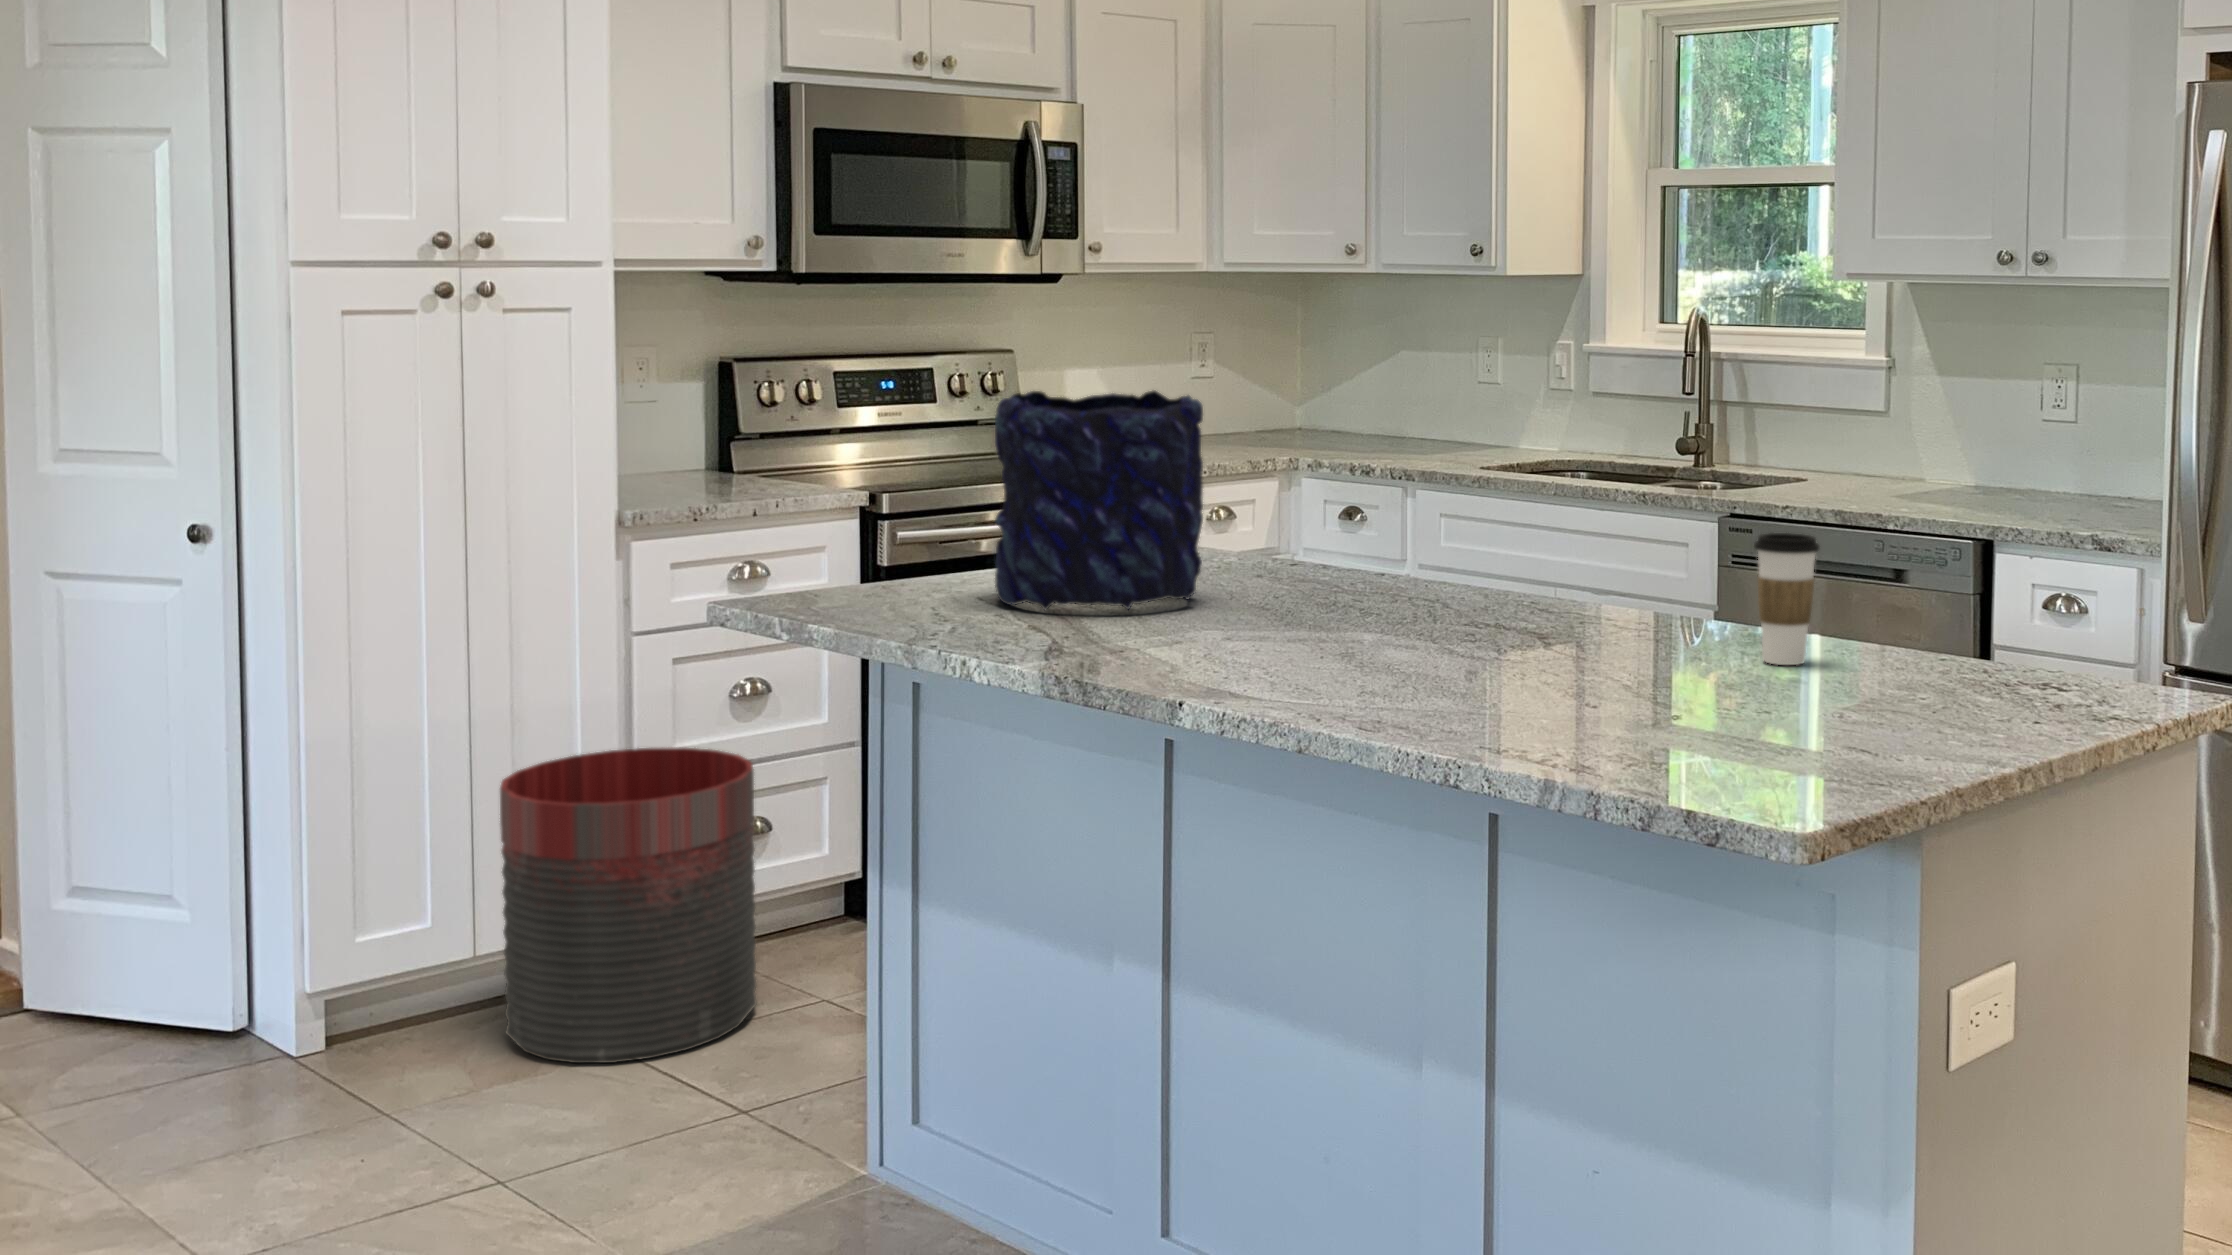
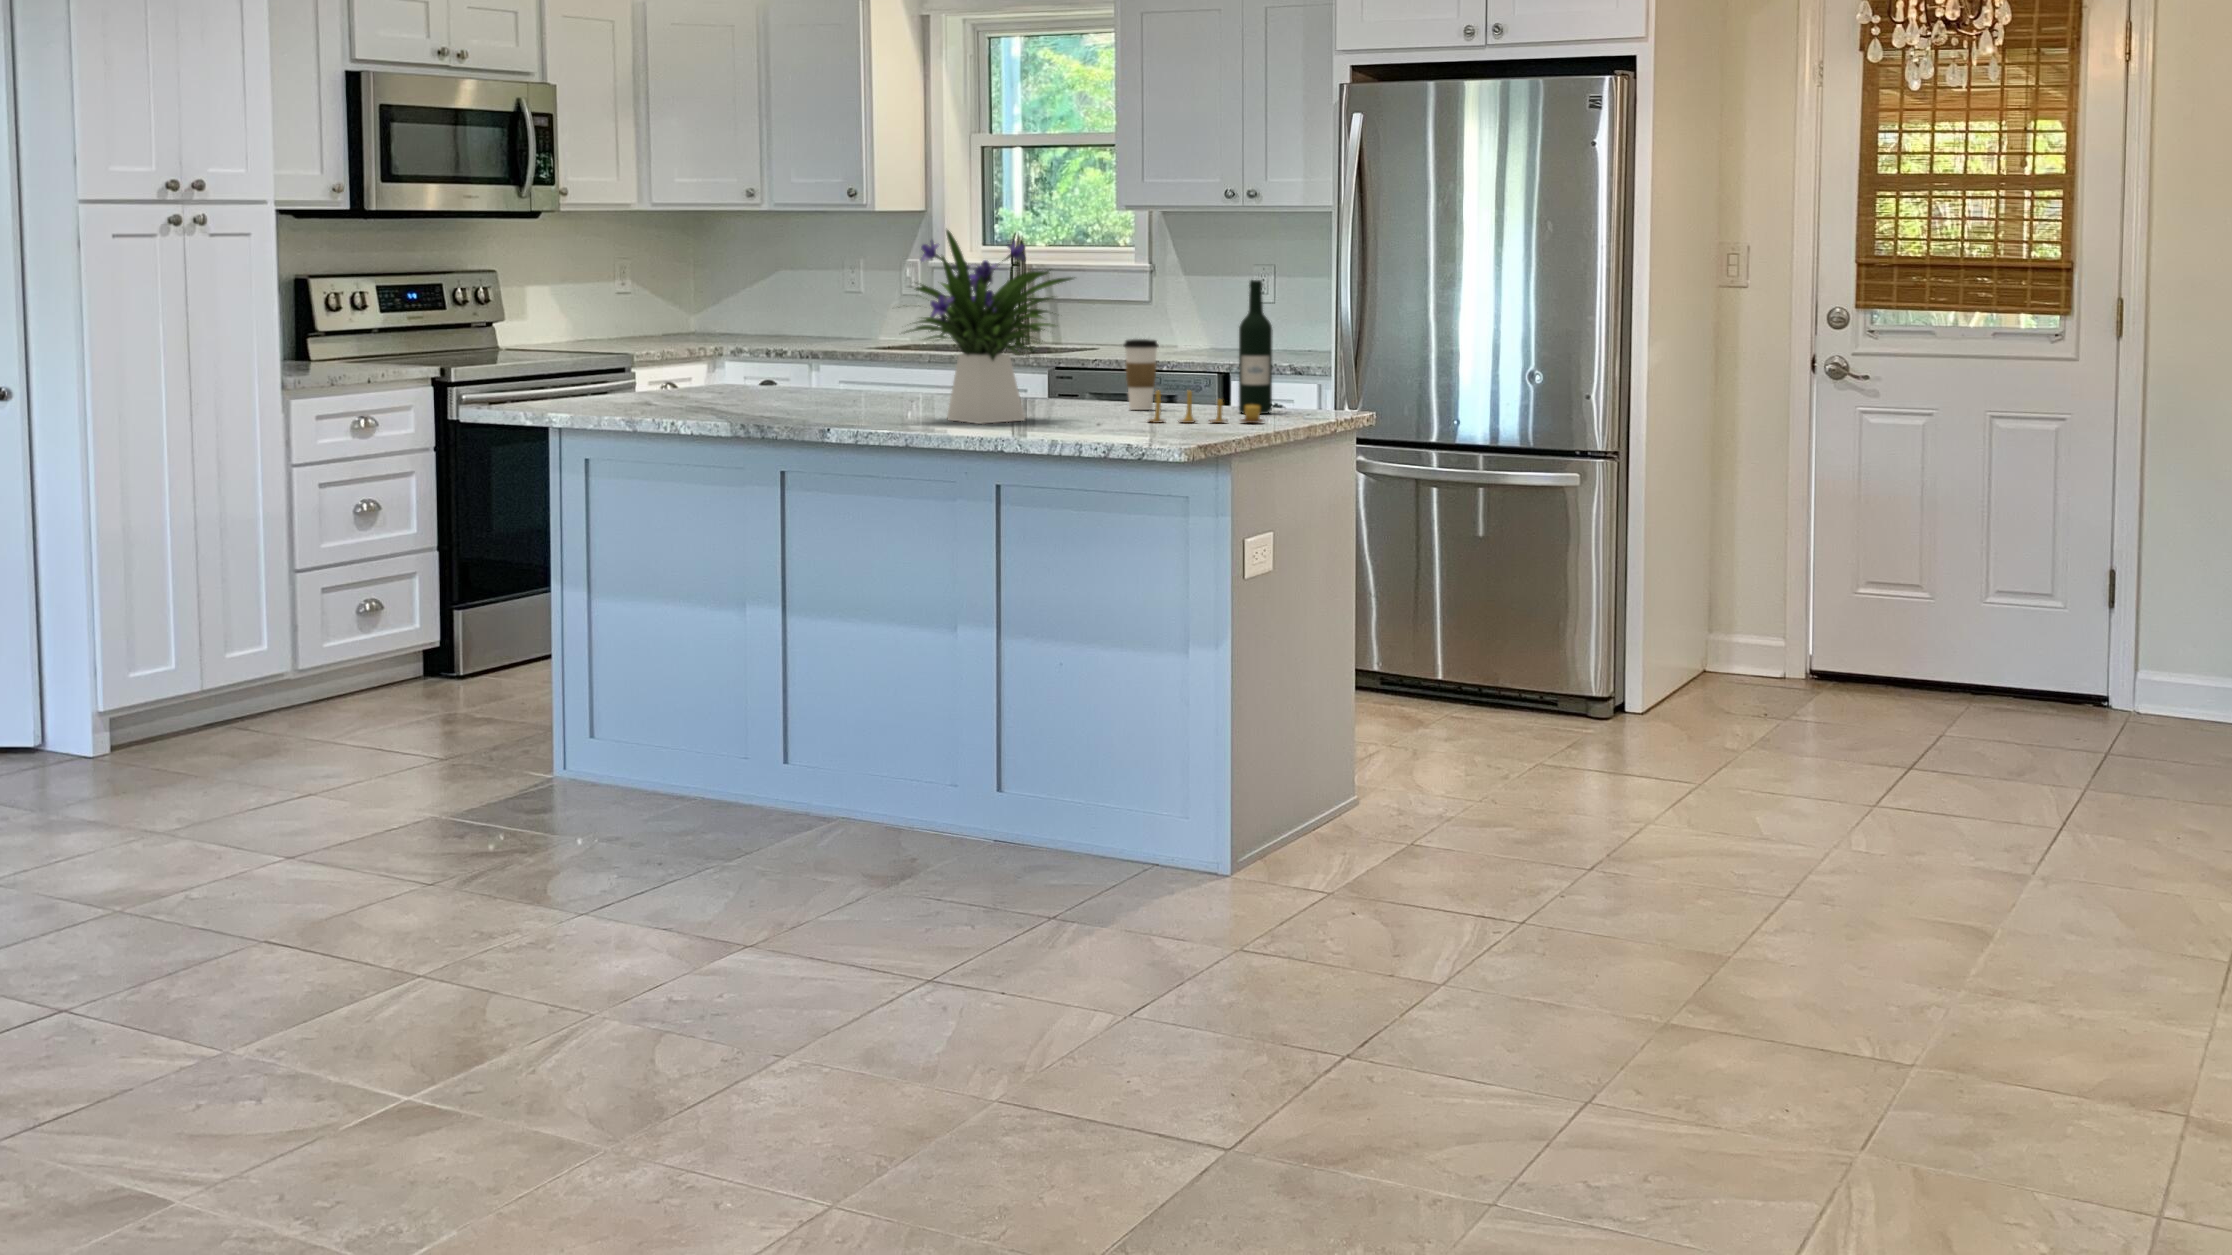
flower arrangement: none [1273,344,1617,719] -> present [906,230,1073,424]
vase: present [995,391,1203,610] -> none [650,273,779,404]
wine bottle: none [1962,437,2031,693] -> present [1239,280,1273,414]
candle: none [1759,658,1999,744] -> present [1149,390,1263,423]
trash can: present [500,747,756,1063] -> none [232,544,416,749]

